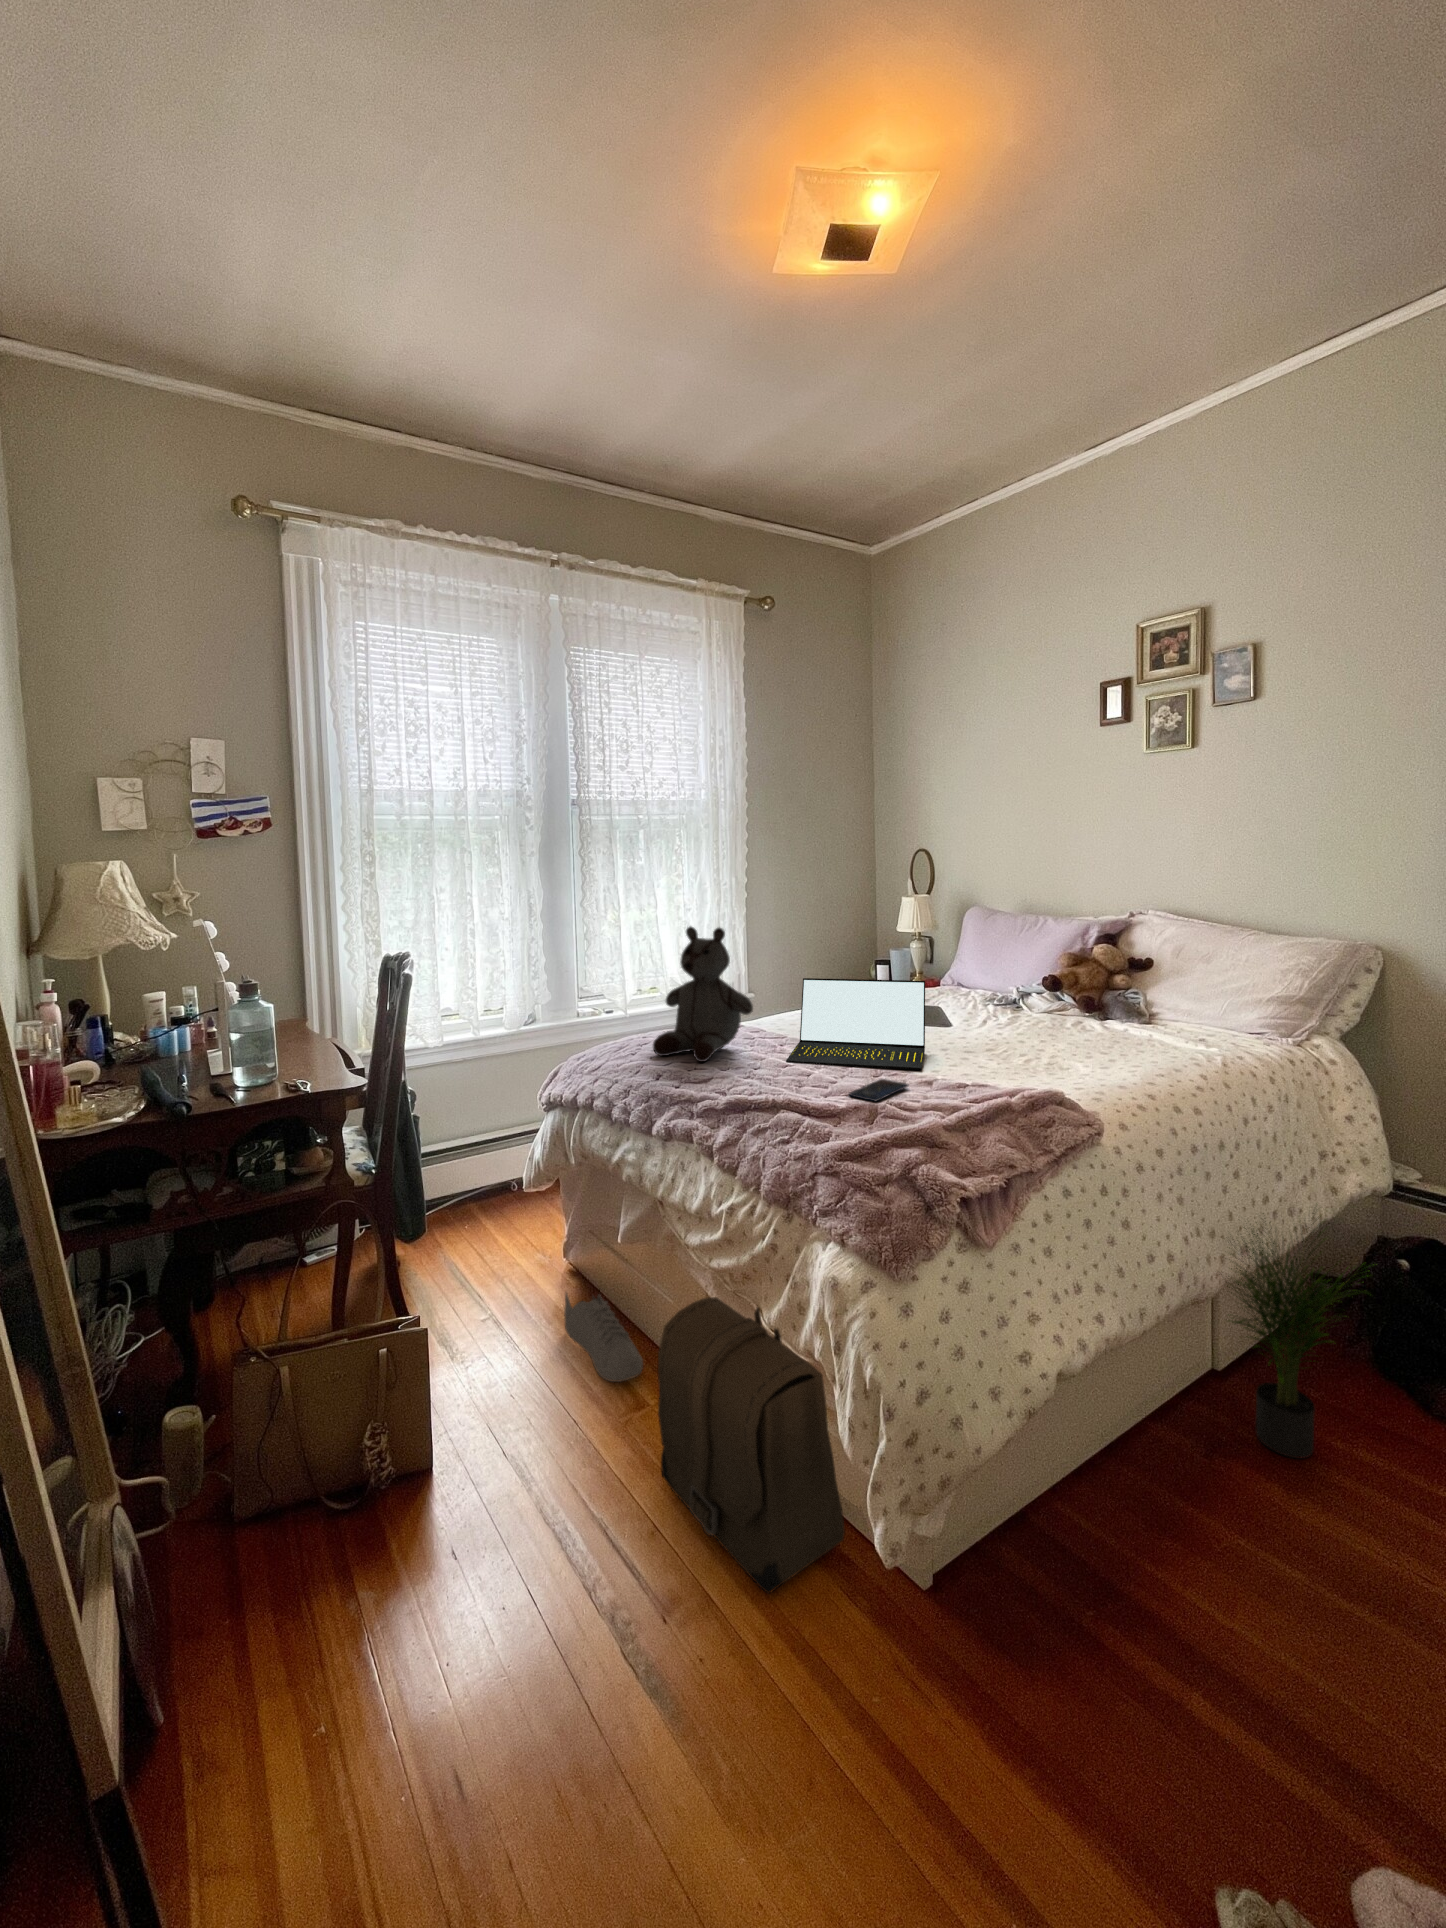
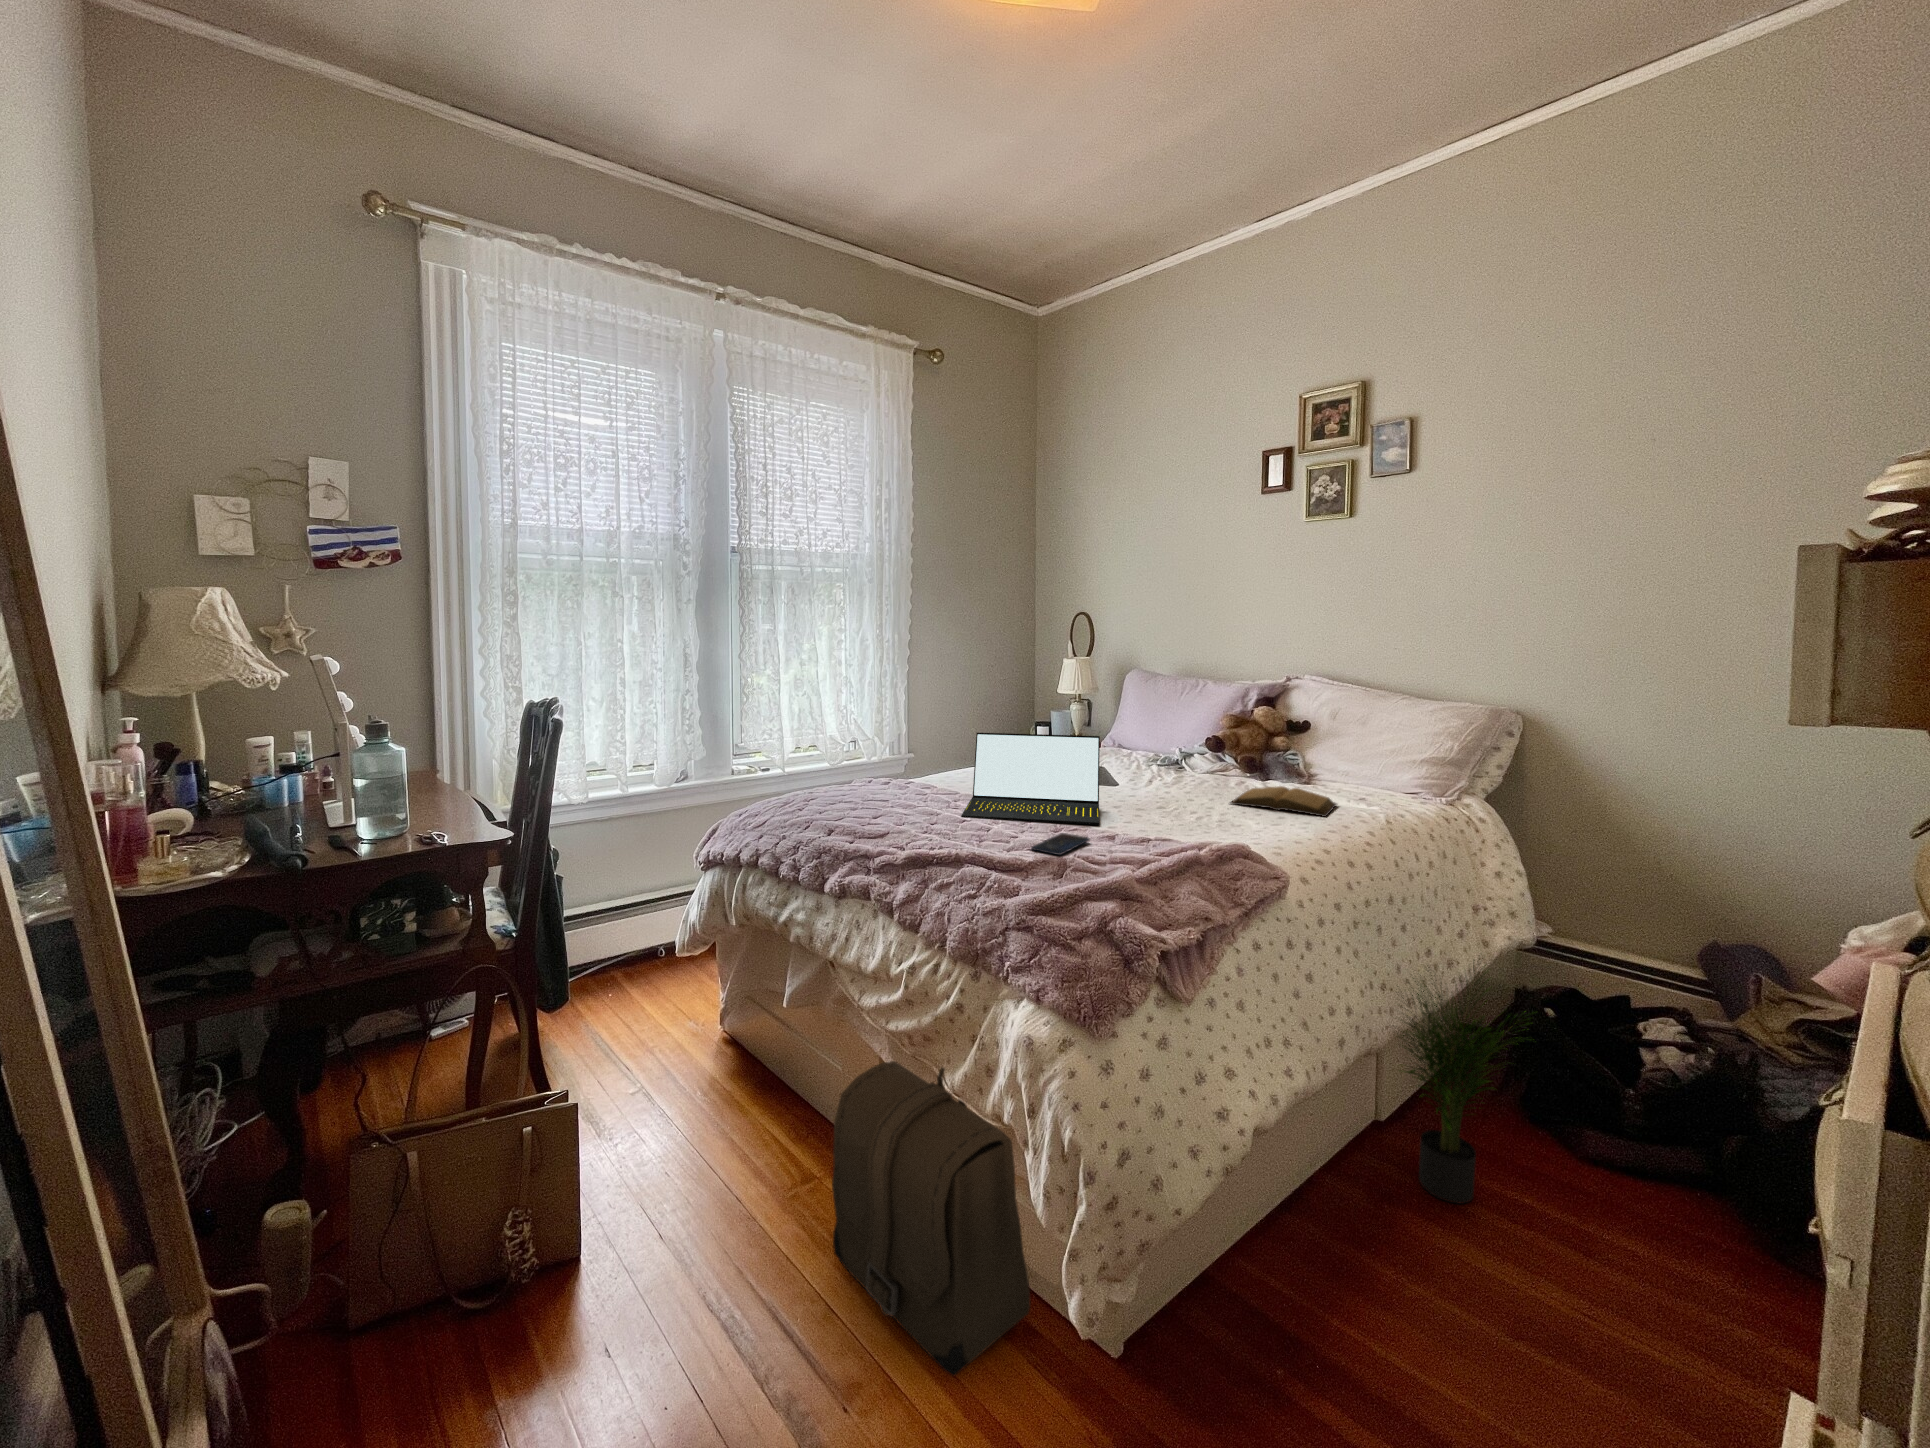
stuffed bear: present [653,927,753,1062] -> none [822,676,928,816]
book: none [1060,1029,1176,1061] -> present [1230,786,1337,817]
shoe: present [564,1293,643,1382] -> none [723,1058,809,1153]

